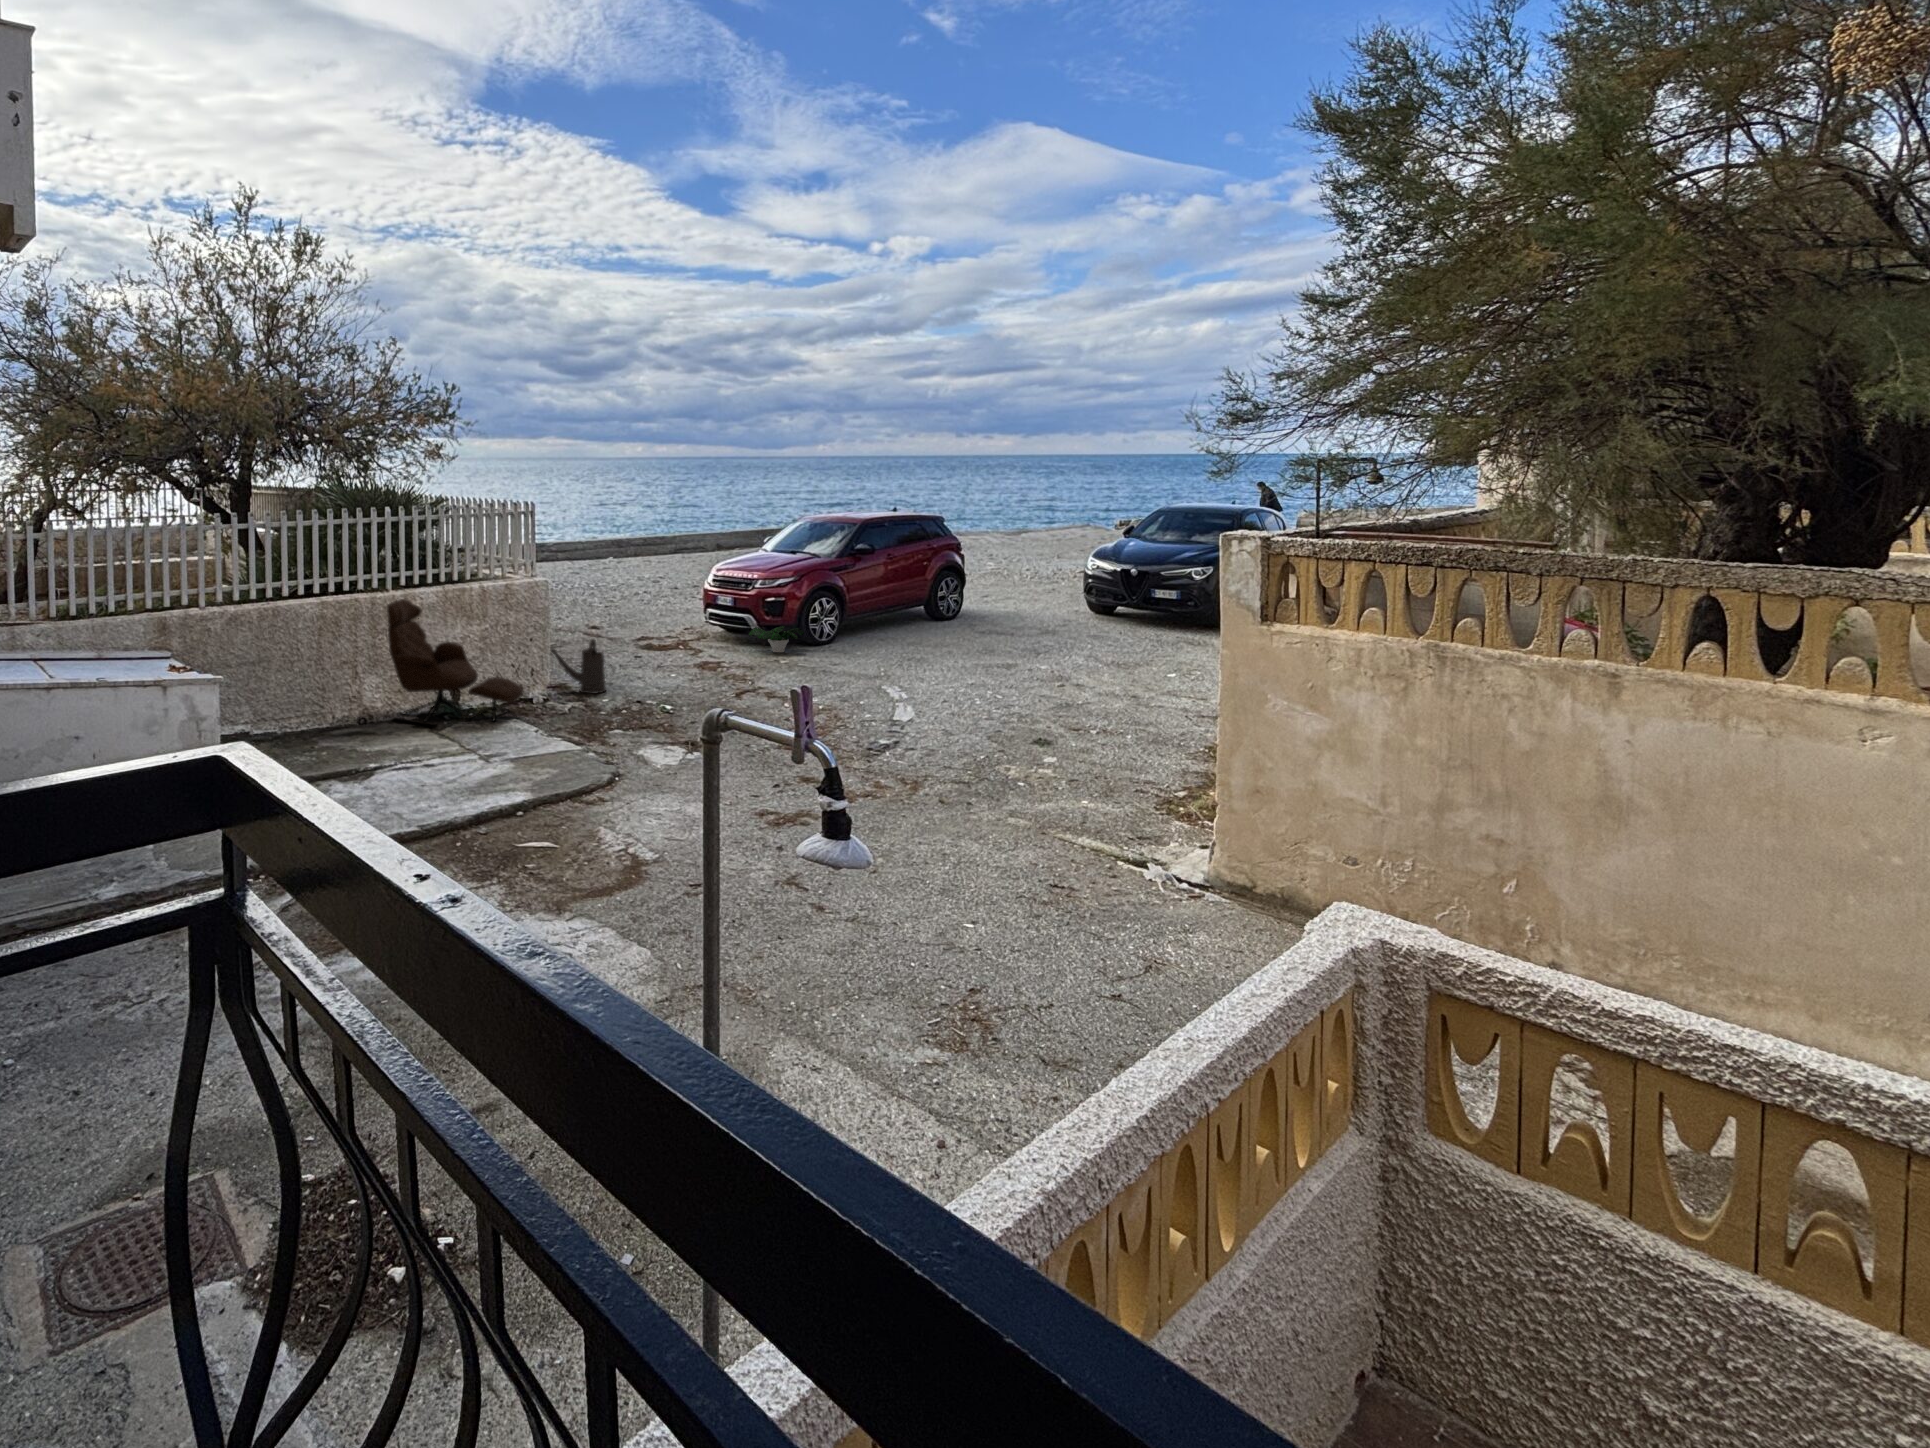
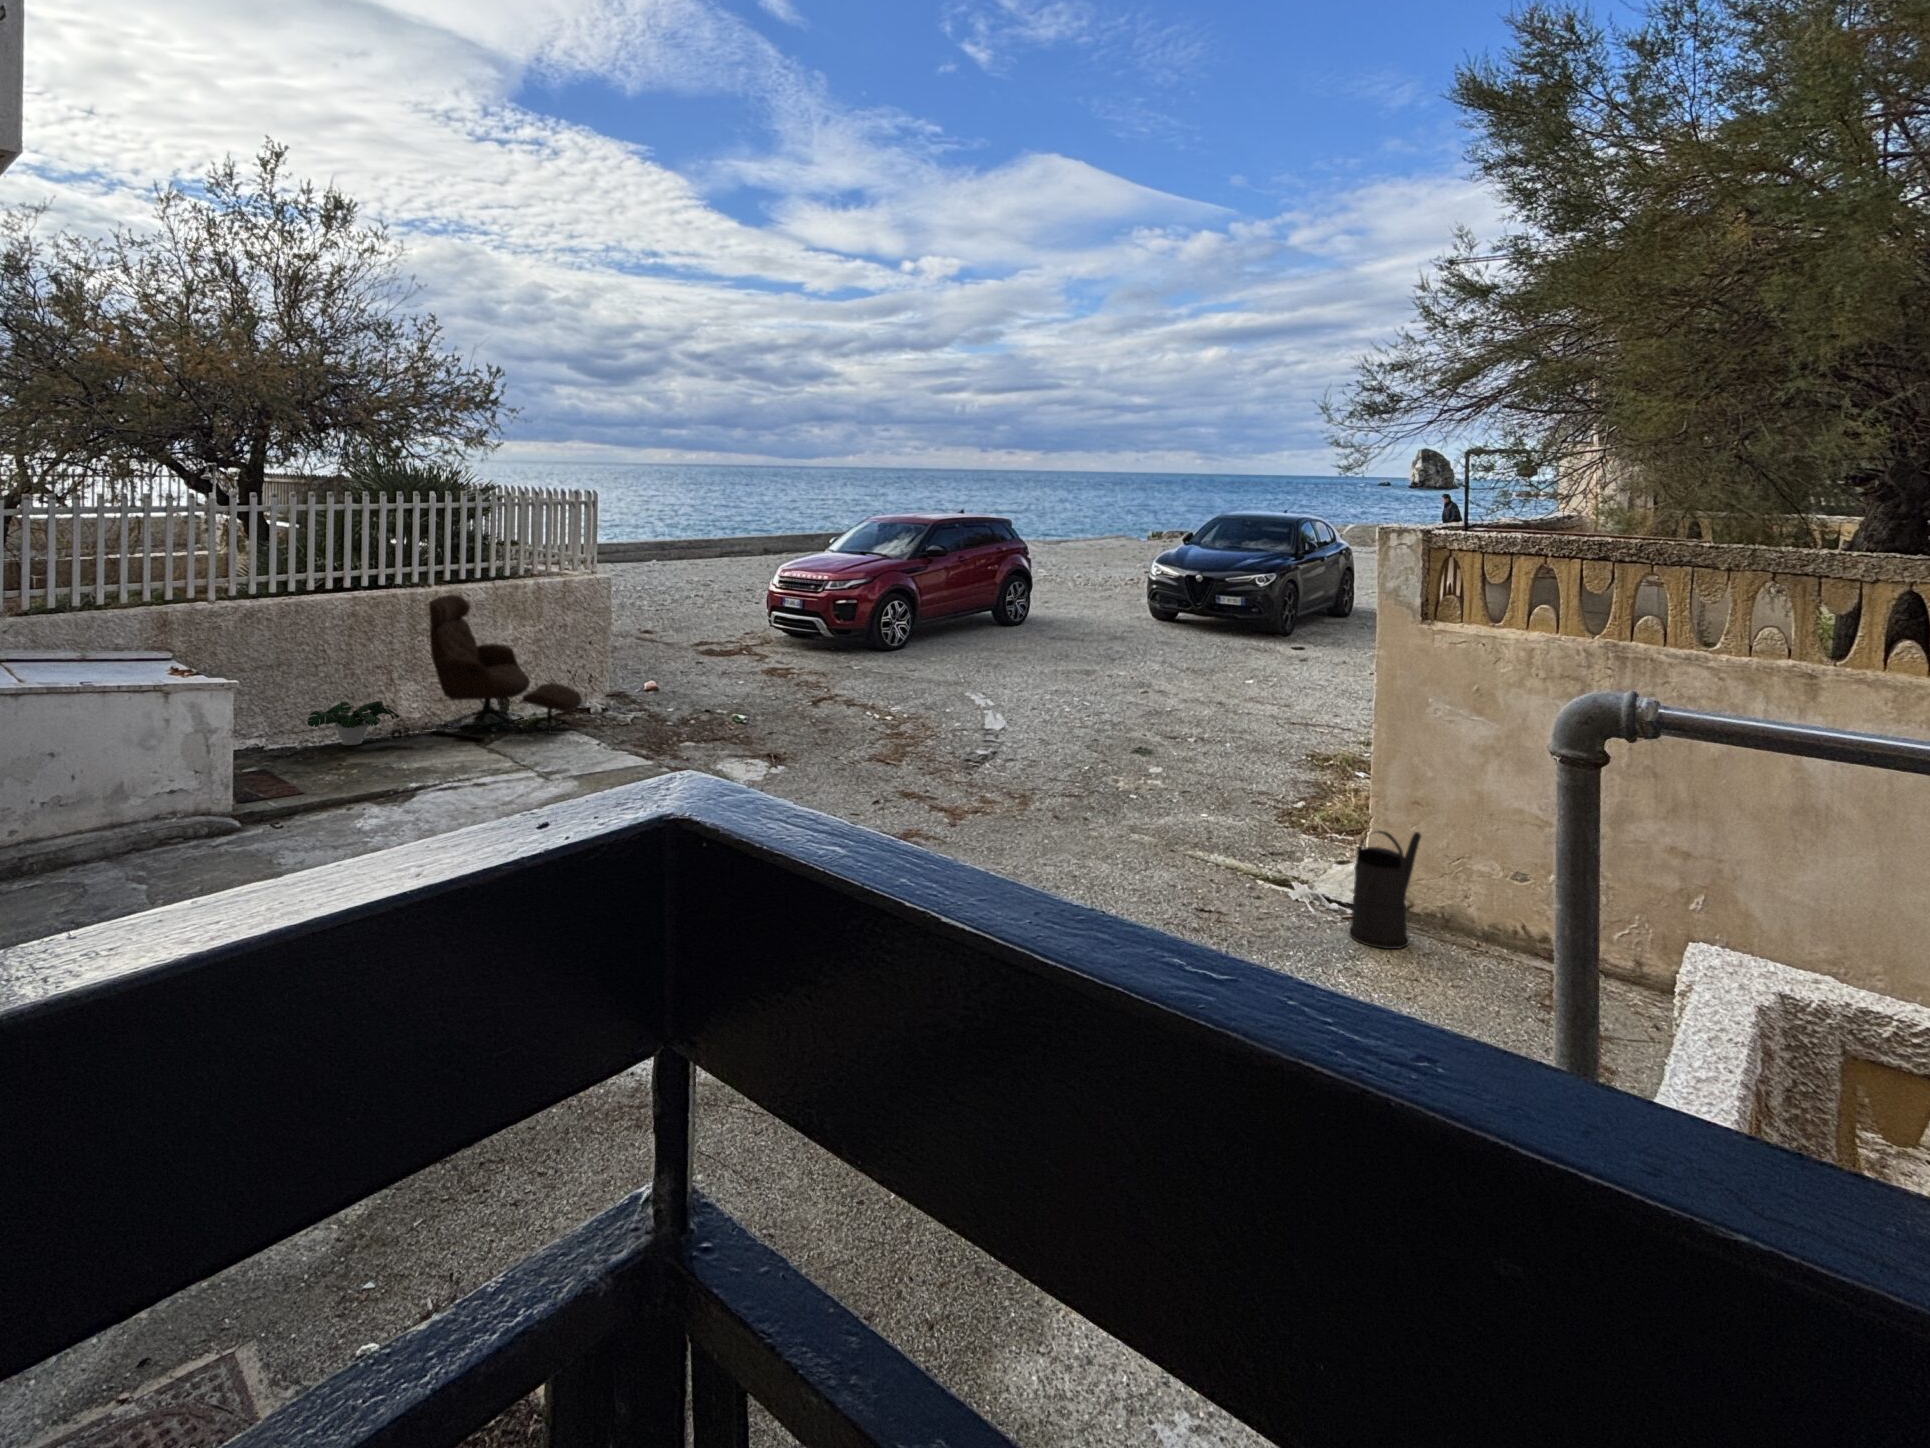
potted plant: present [749,626,804,652] -> present [308,701,399,745]
watering can: present [551,639,611,694] -> present [1349,831,1421,949]

